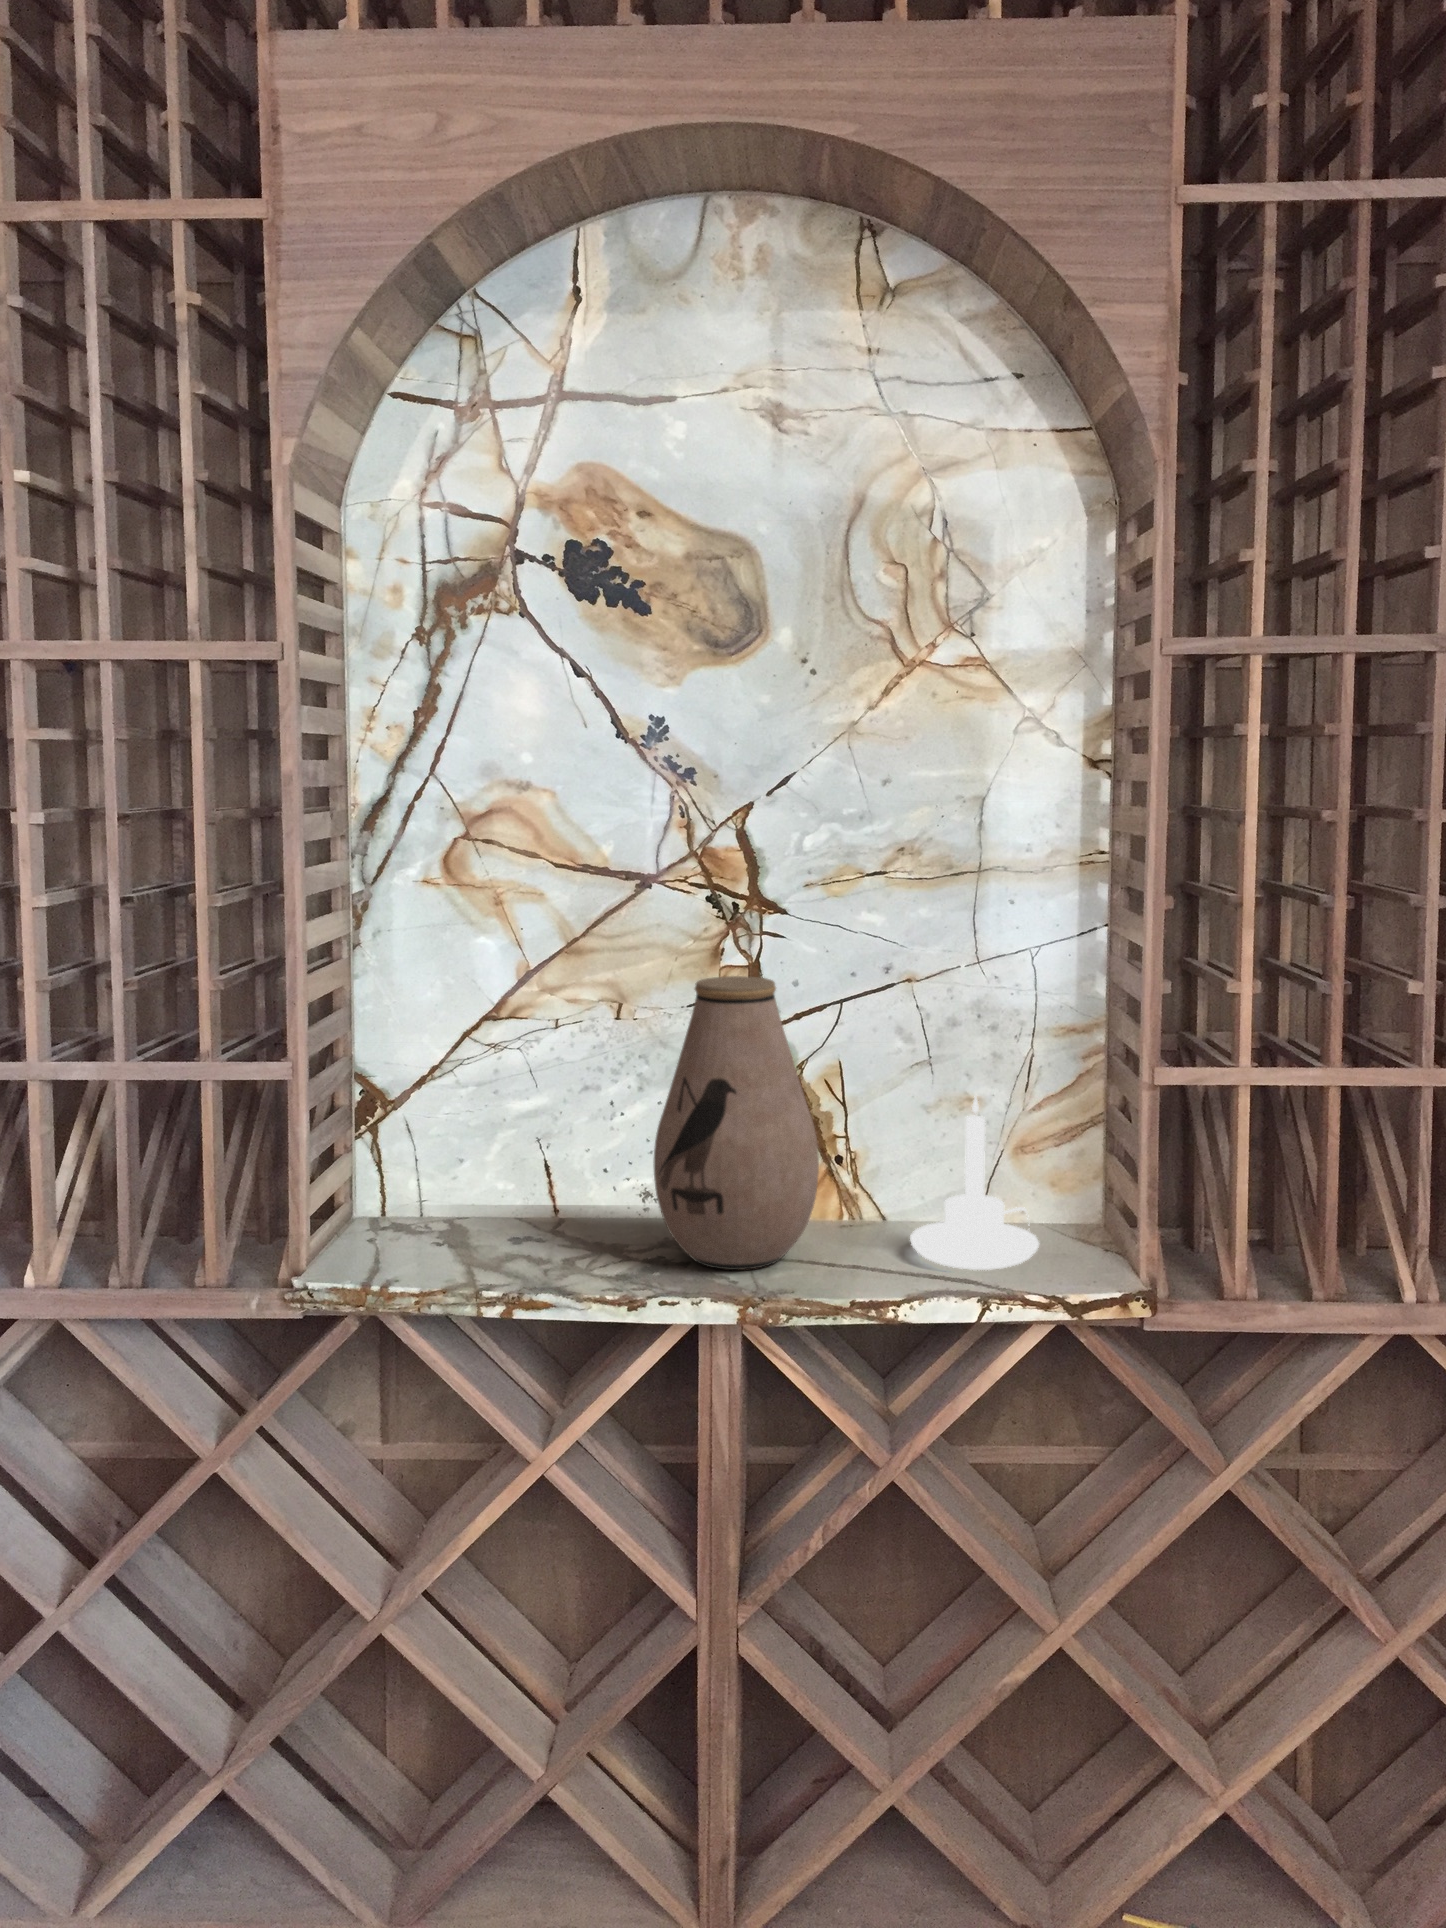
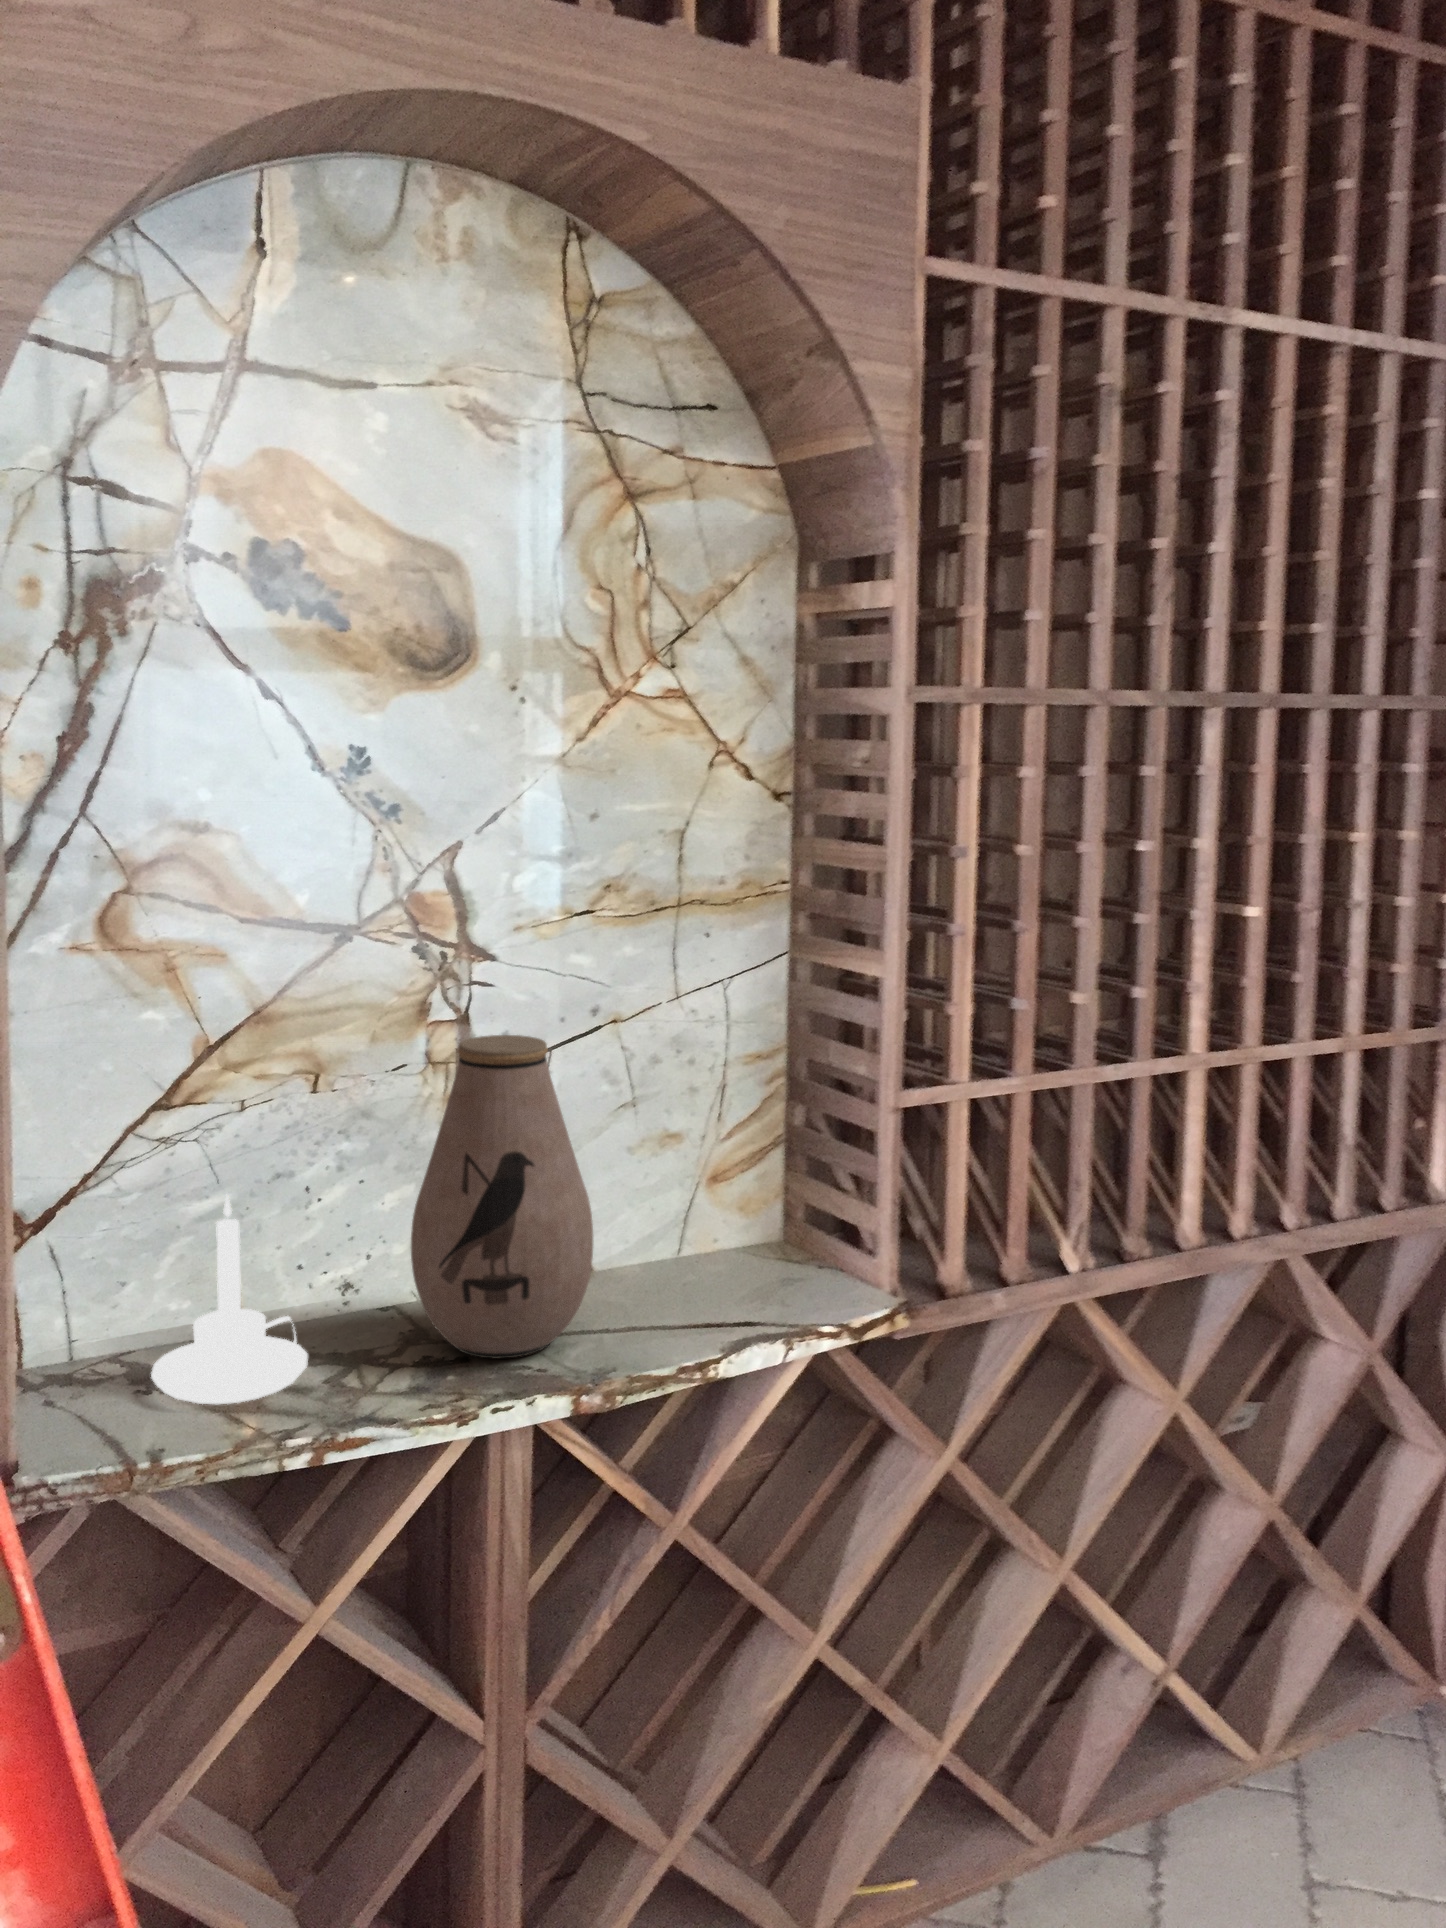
candle holder: present [910,1096,1039,1270] -> present [151,1196,308,1404]

